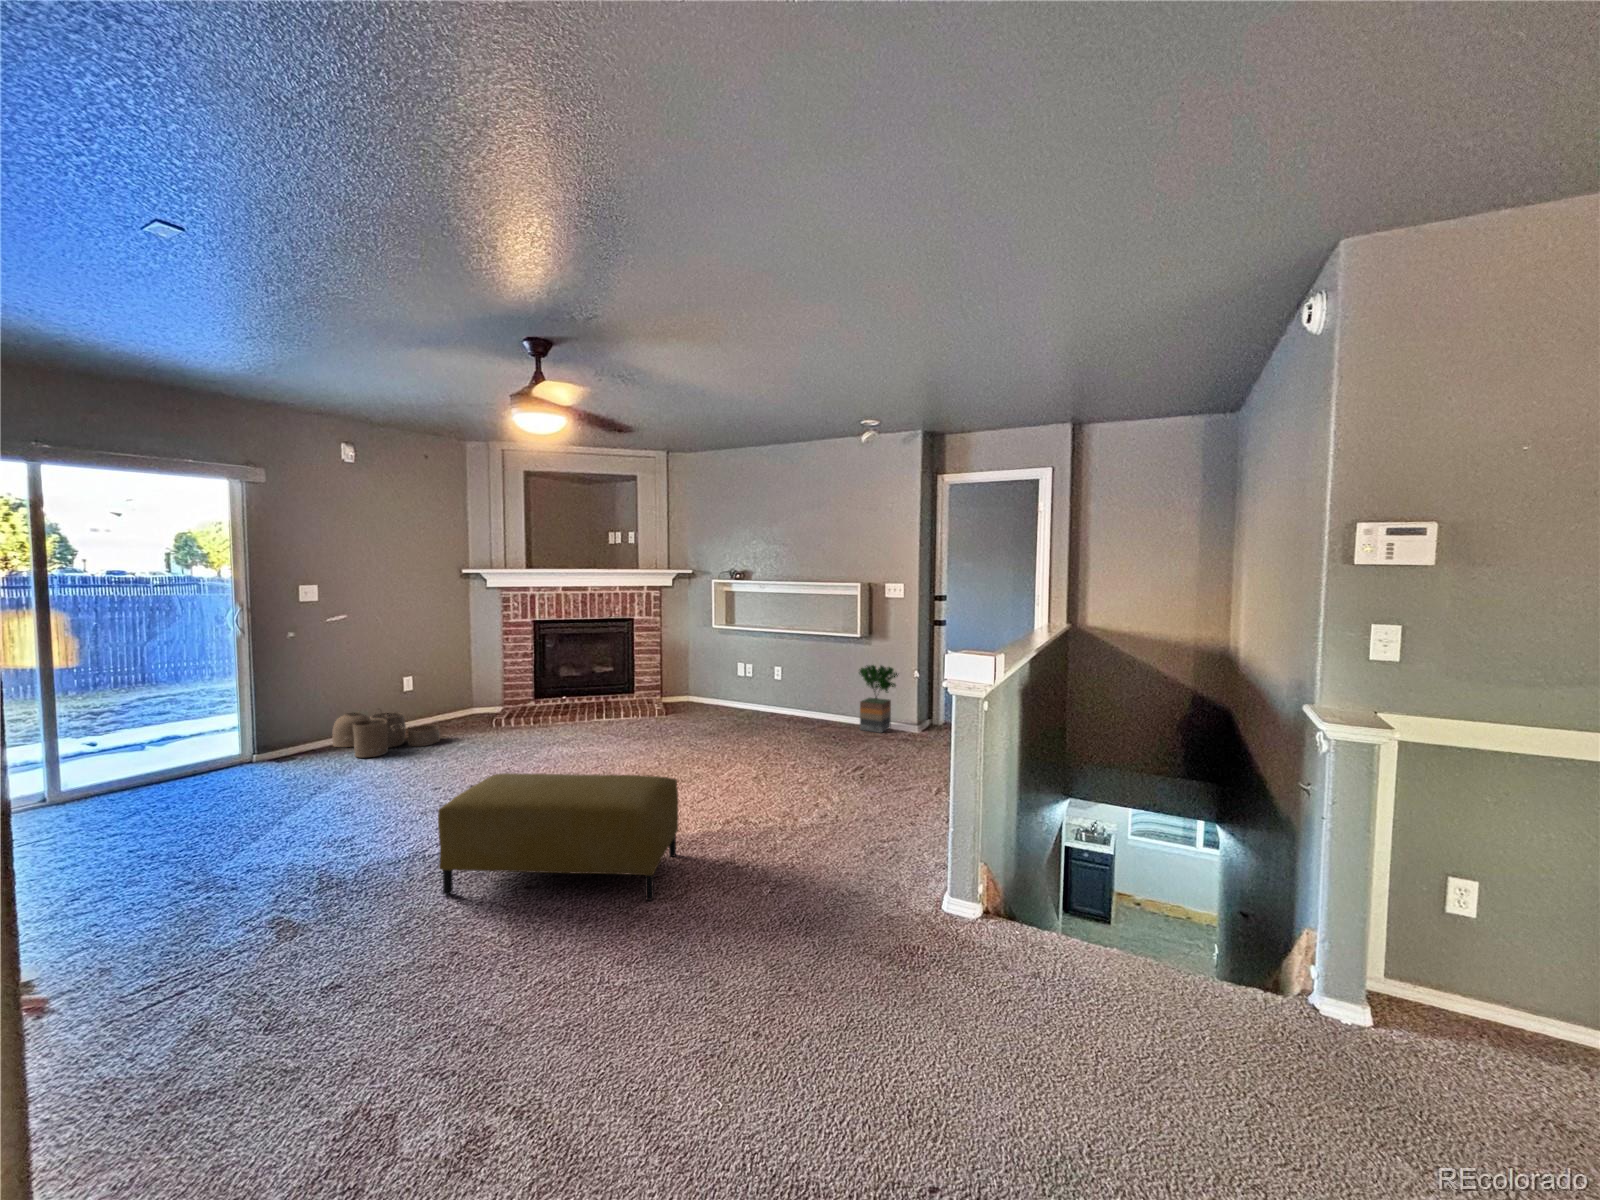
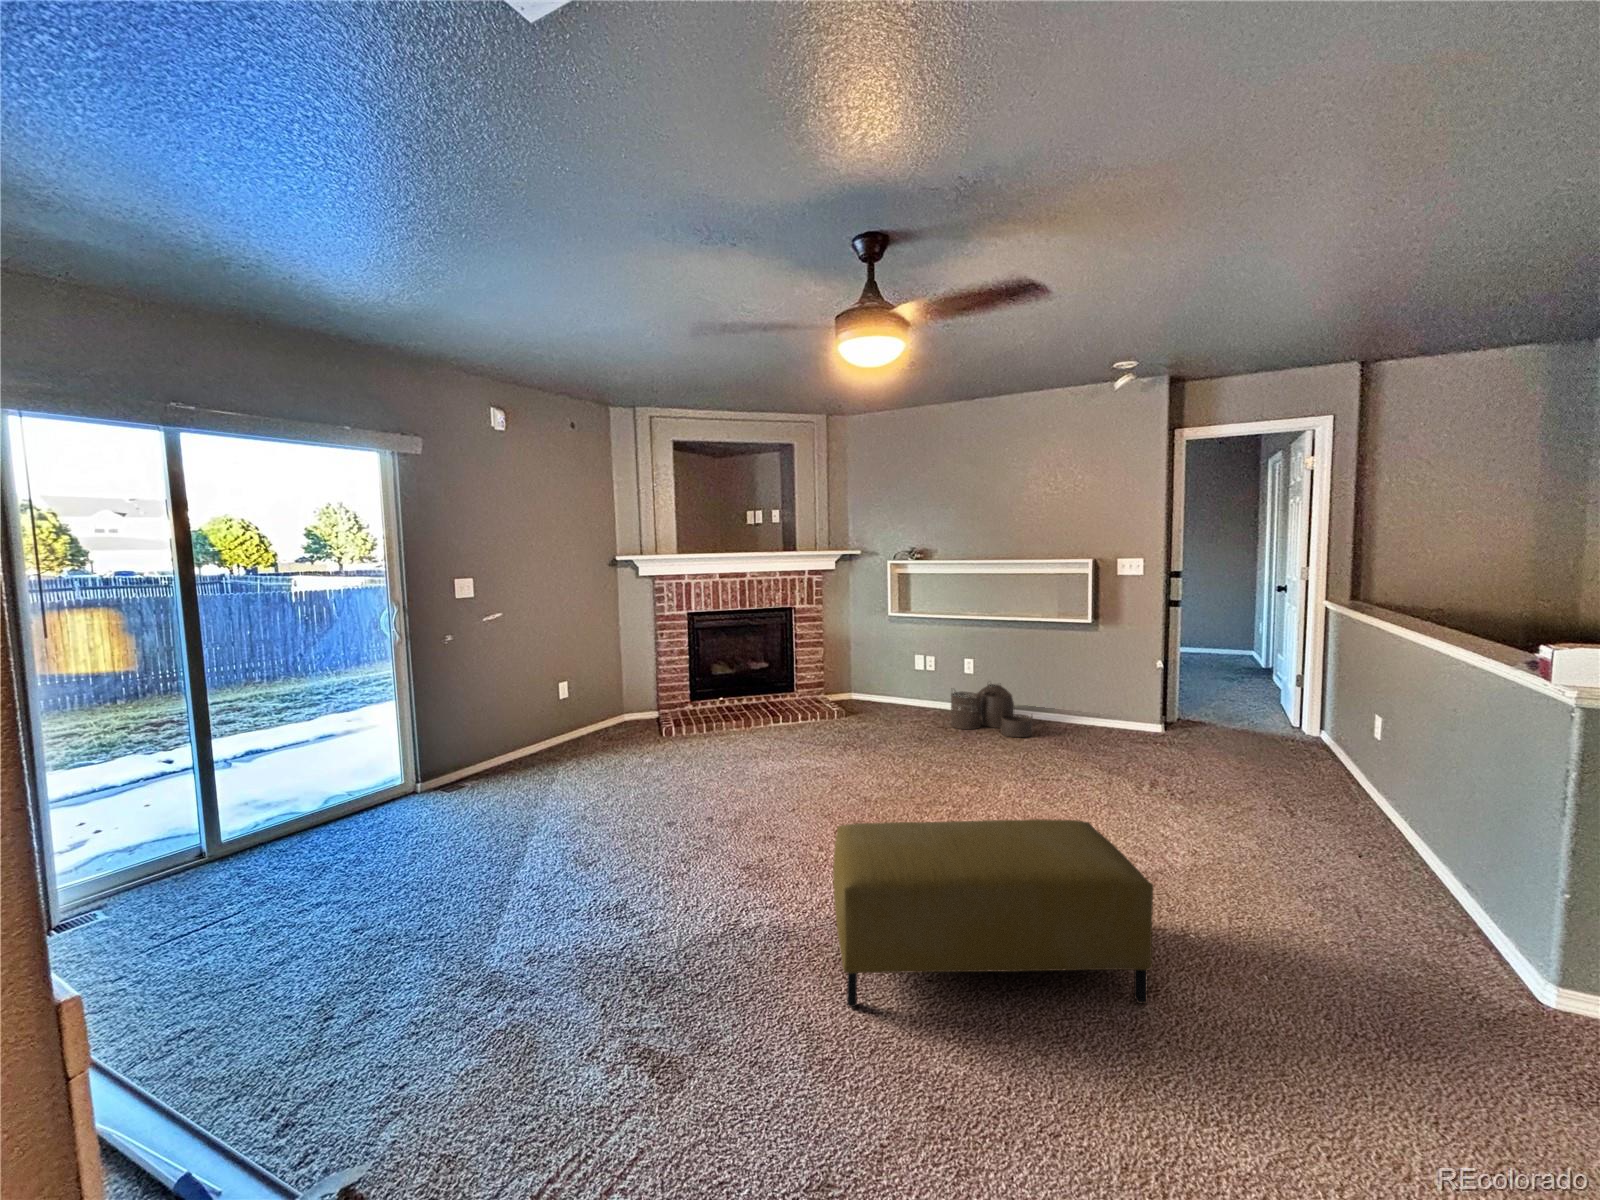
potted tree: present [859,665,898,733] -> none [1087,653,1143,733]
woven basket: present [332,712,440,757] -> present [951,684,1032,737]

